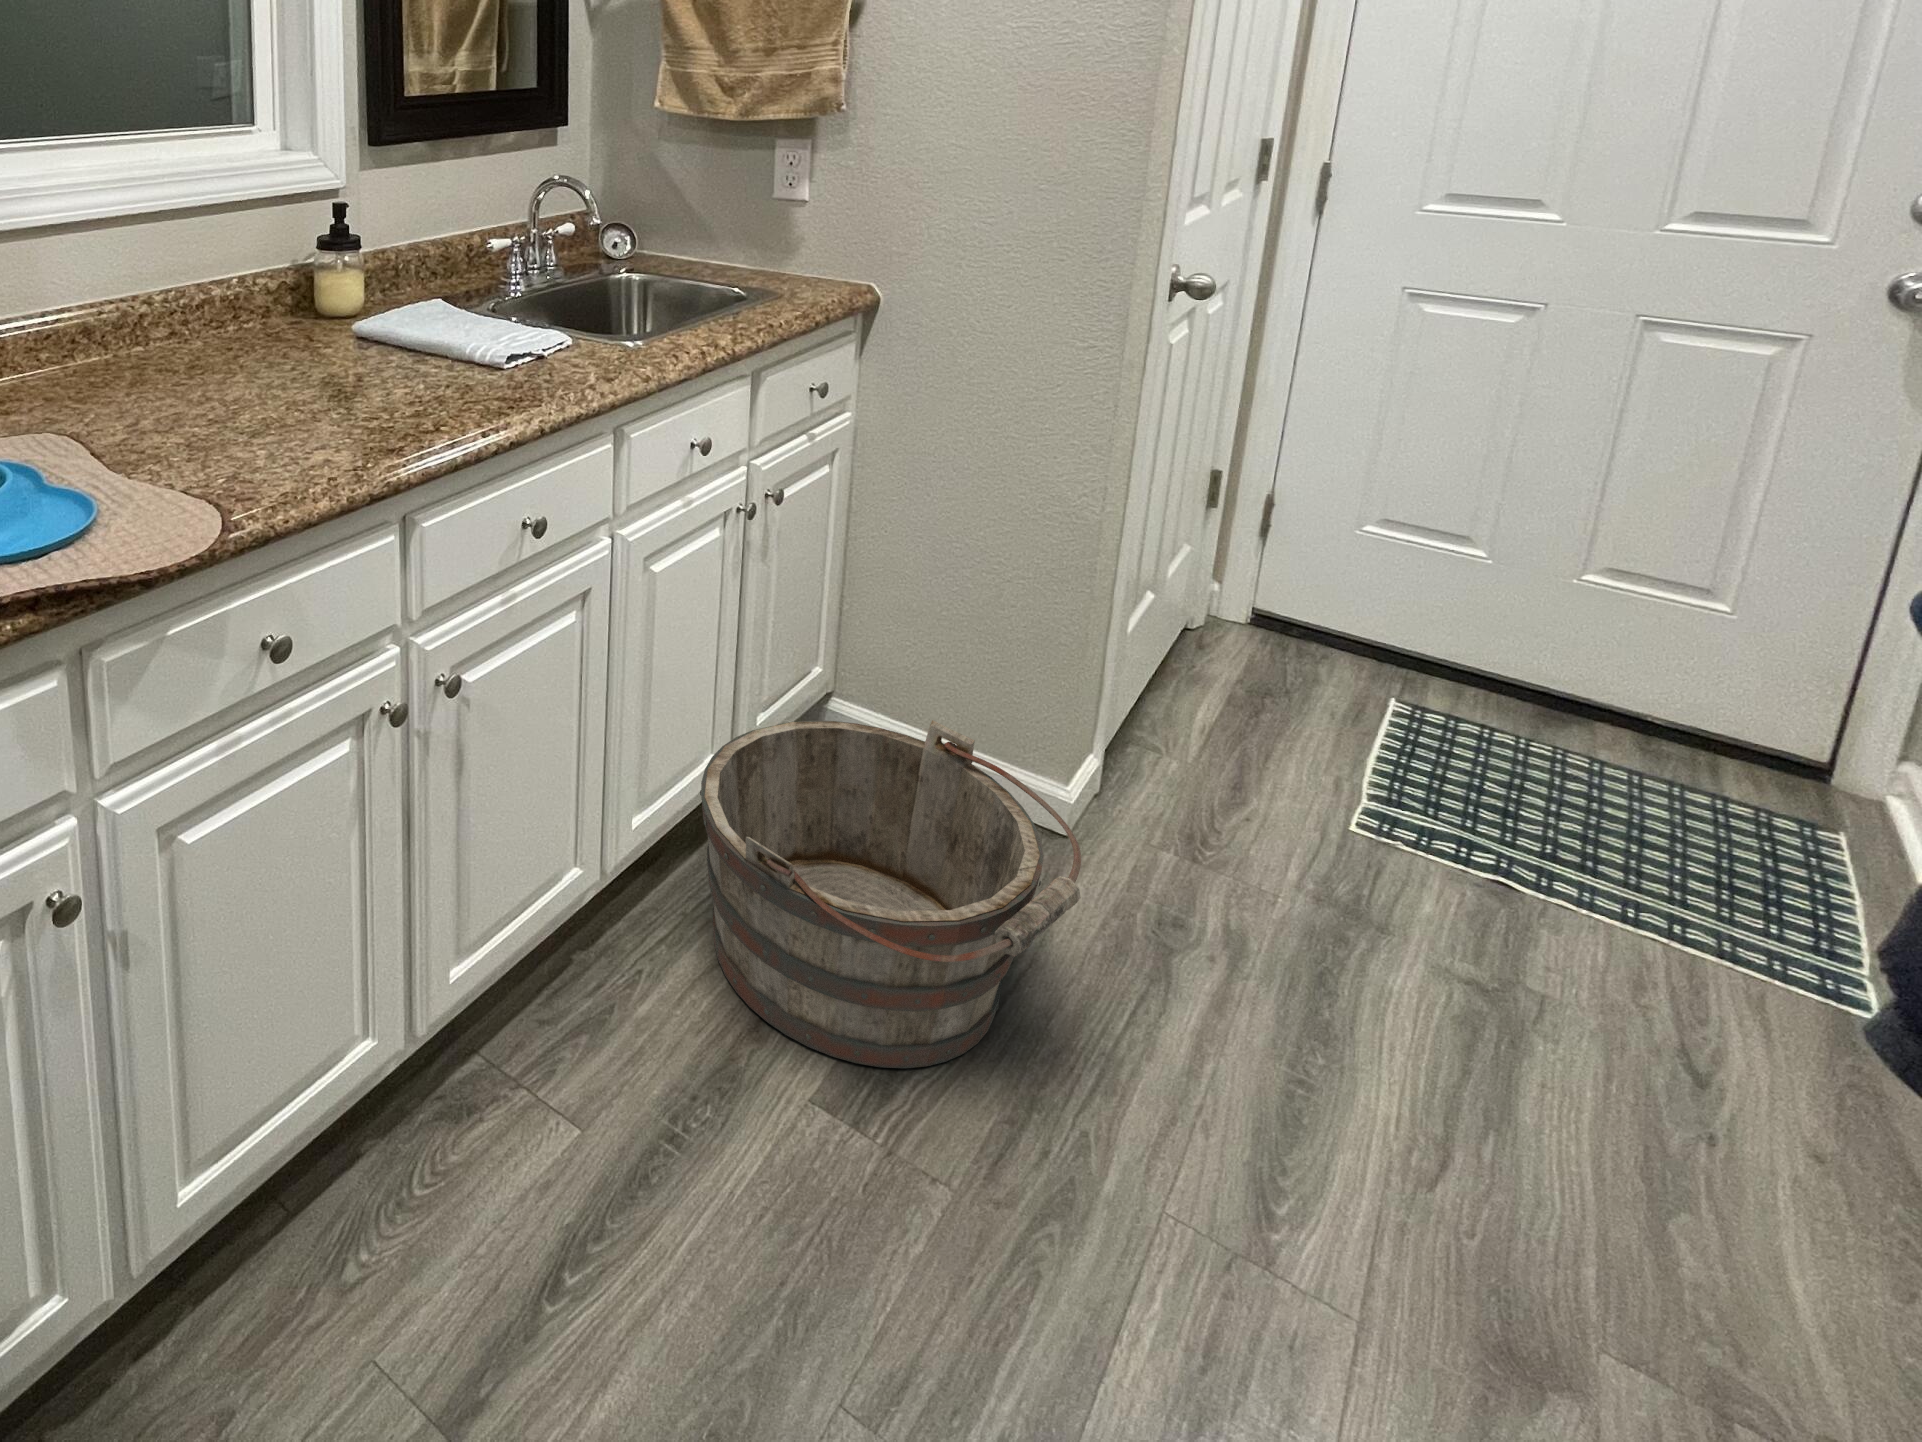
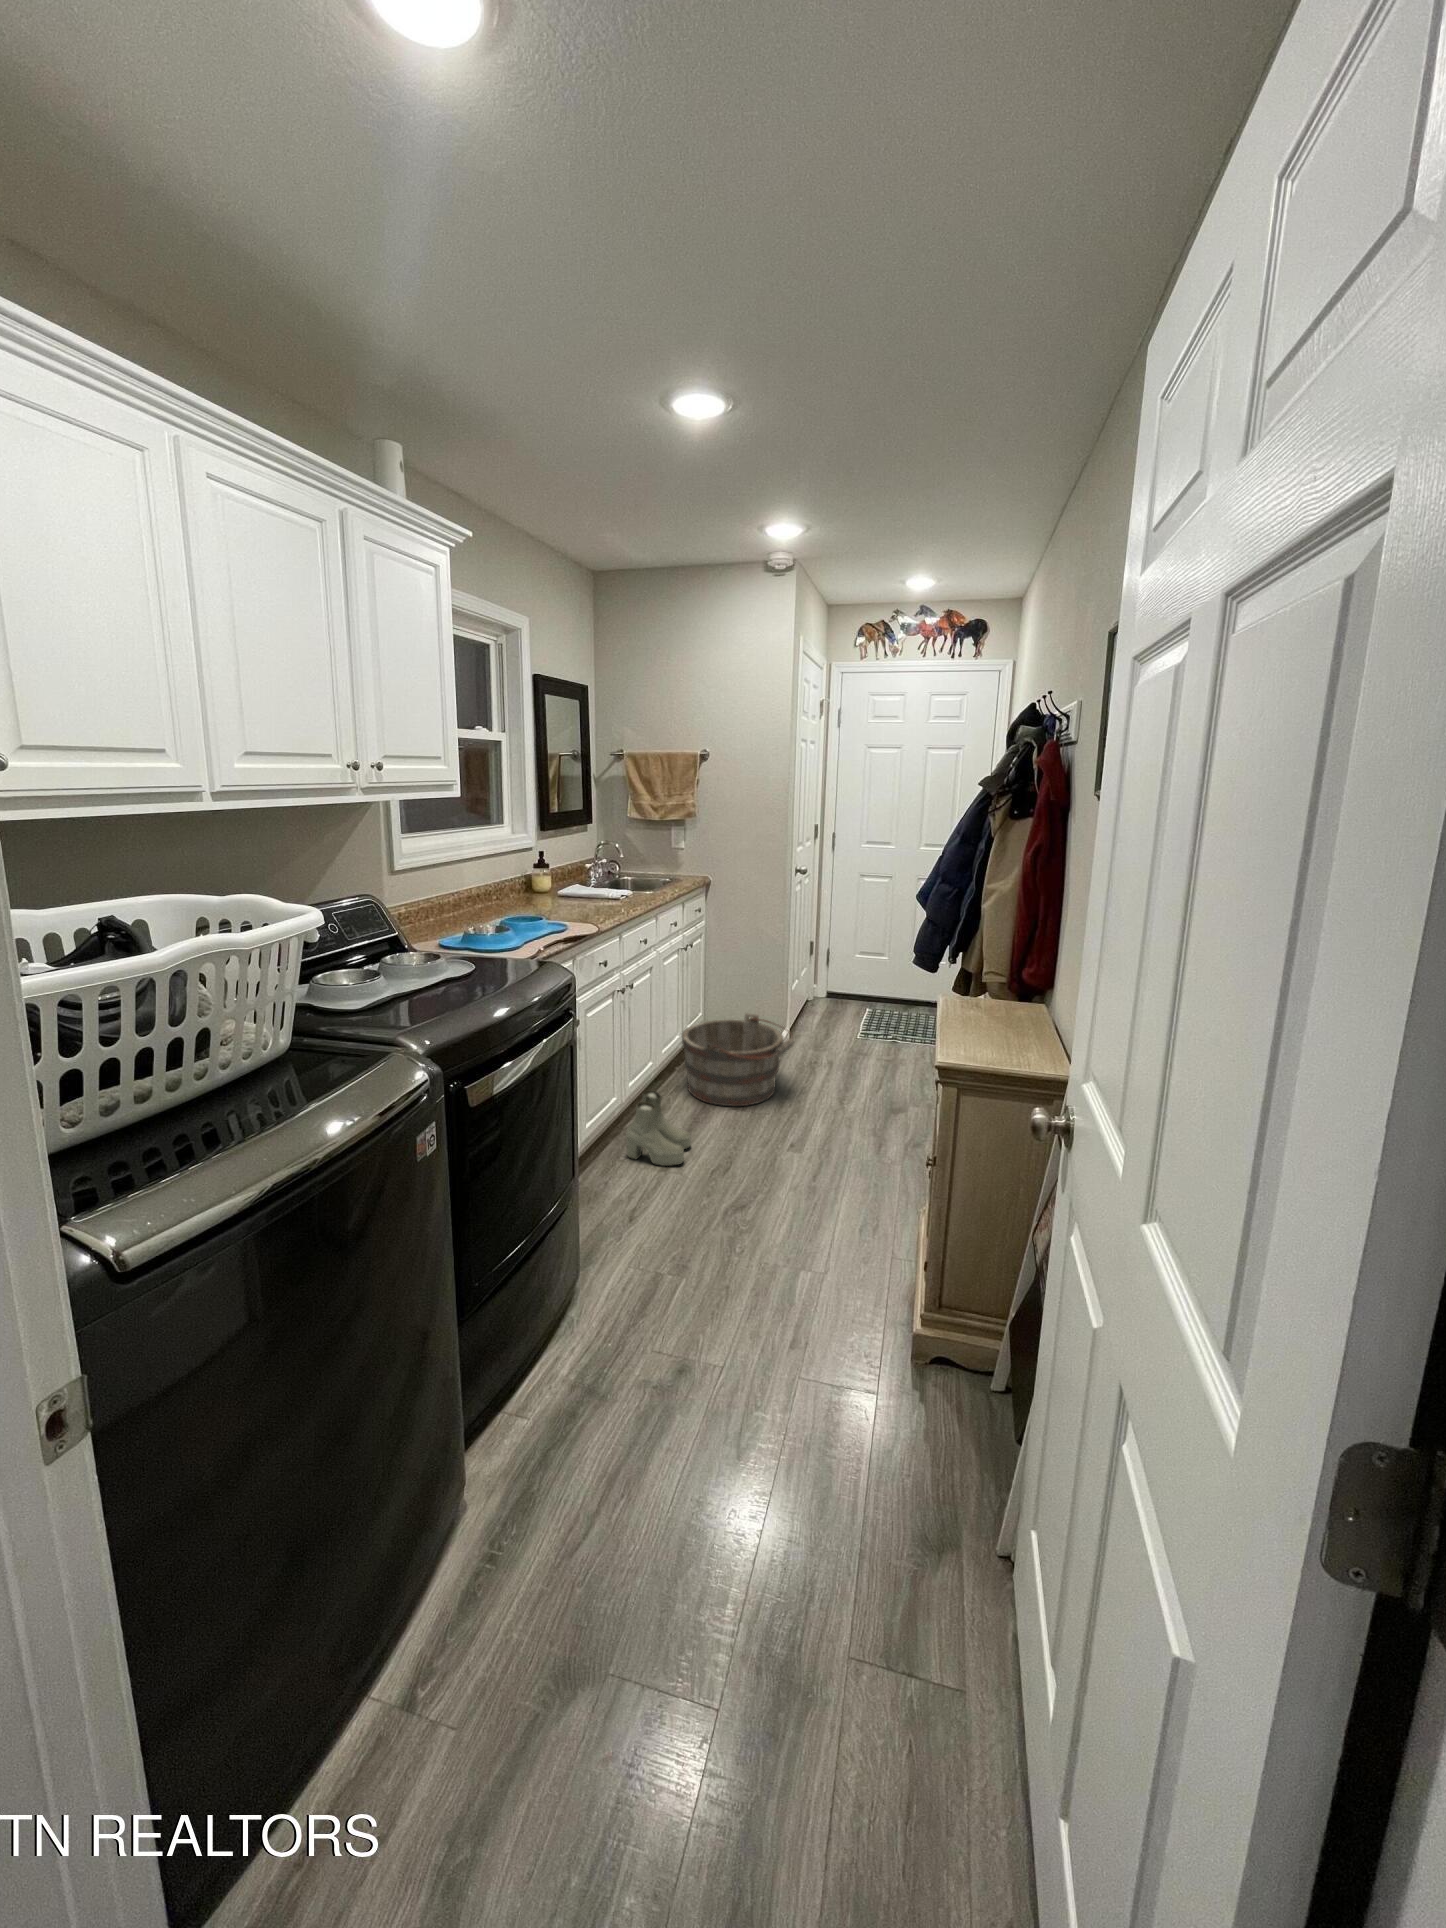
boots: none [398,1004,620,1338] -> present [626,1091,691,1166]

